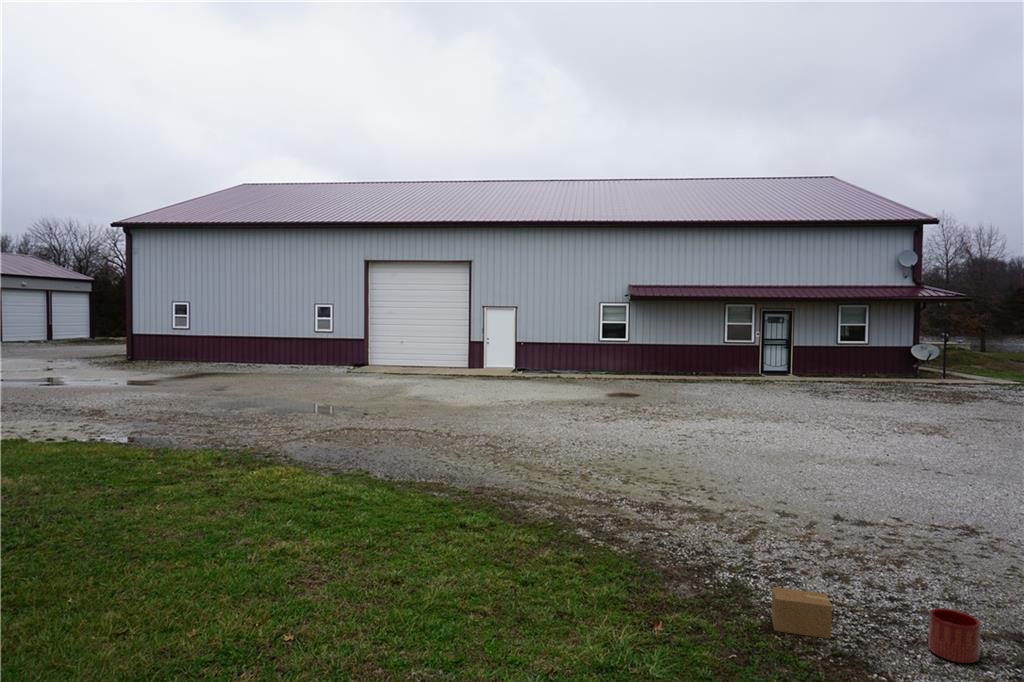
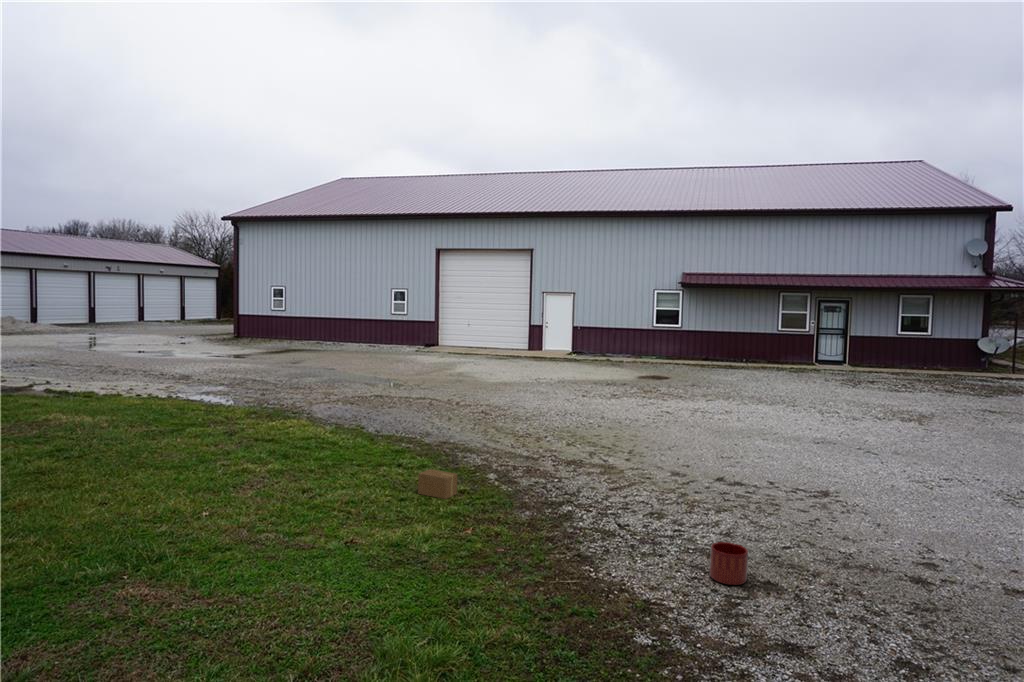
cardboard box: present [771,587,832,639] -> present [418,469,457,499]

